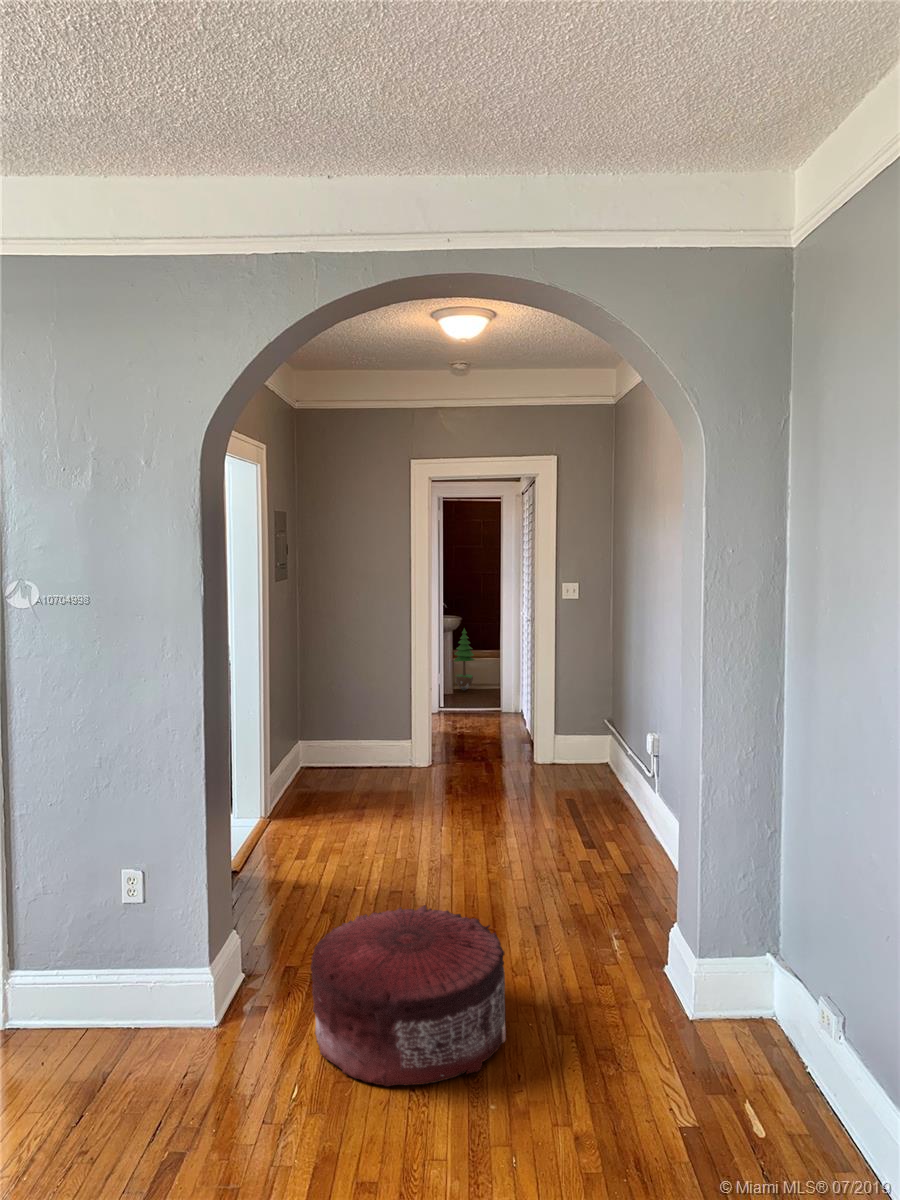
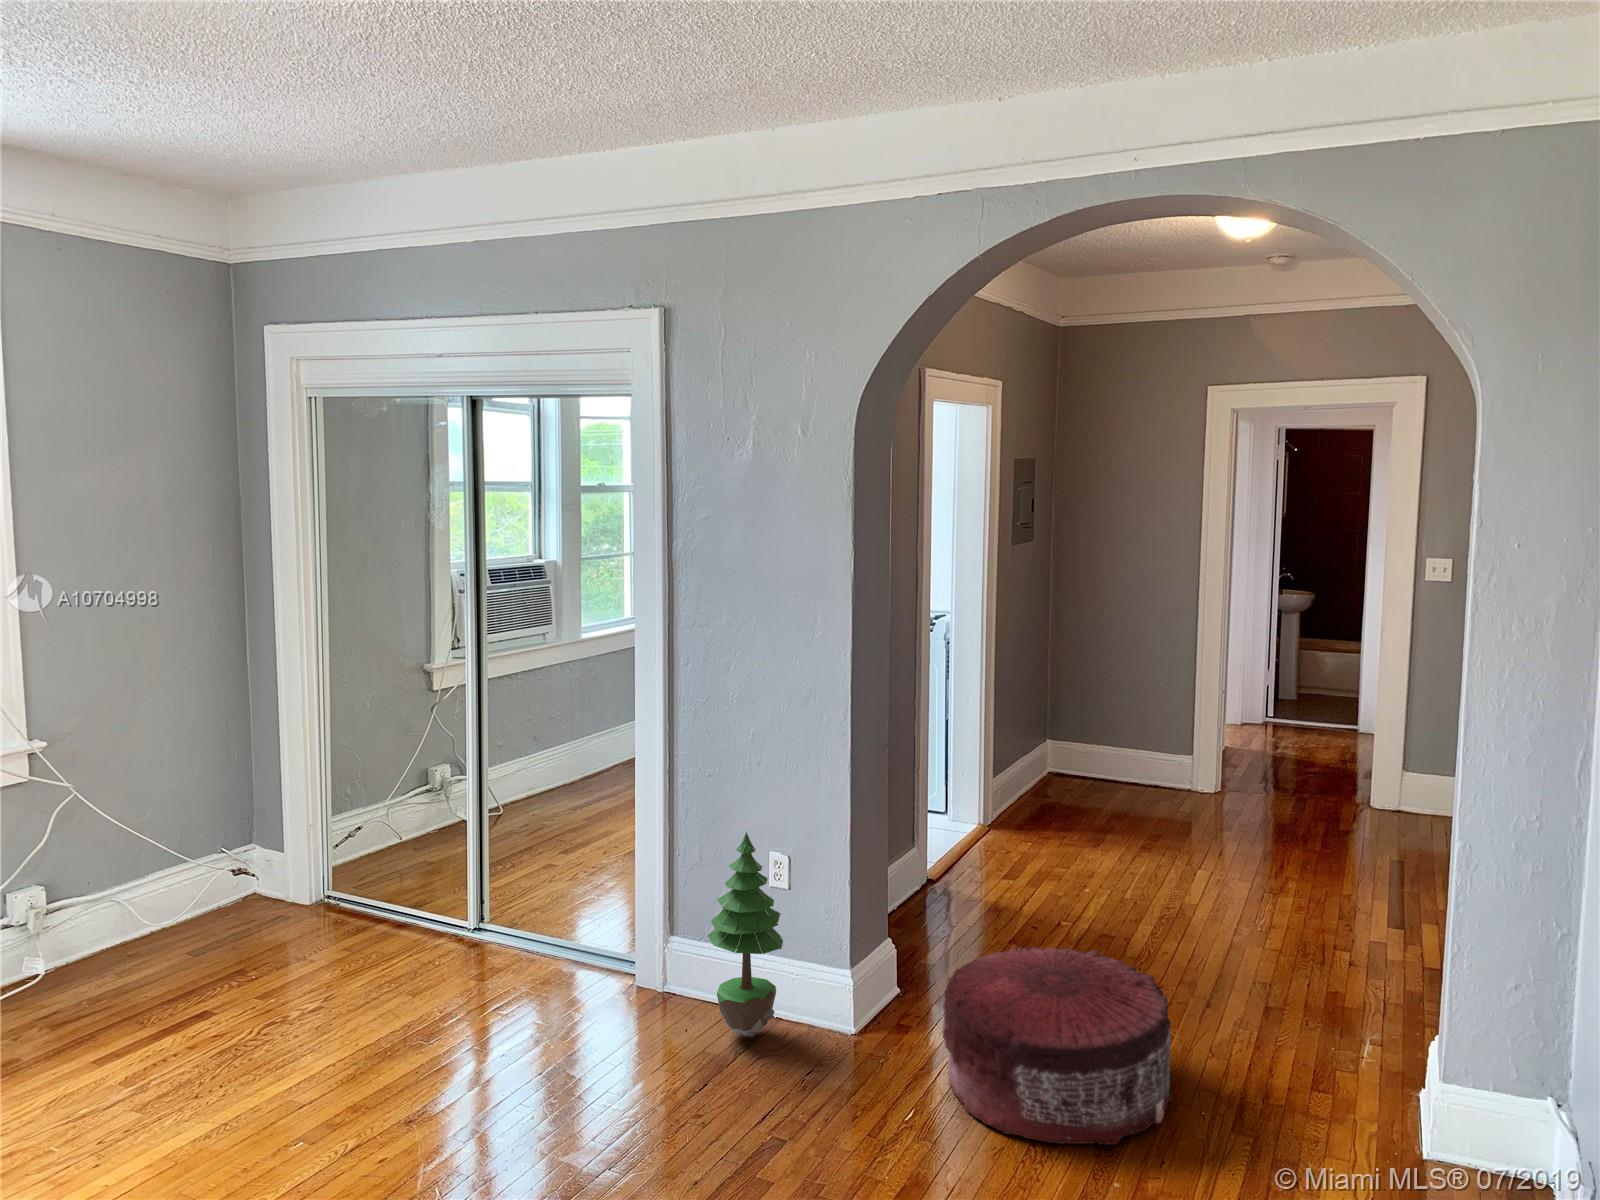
potted tree: present [454,628,475,691] -> present [708,832,783,1037]

